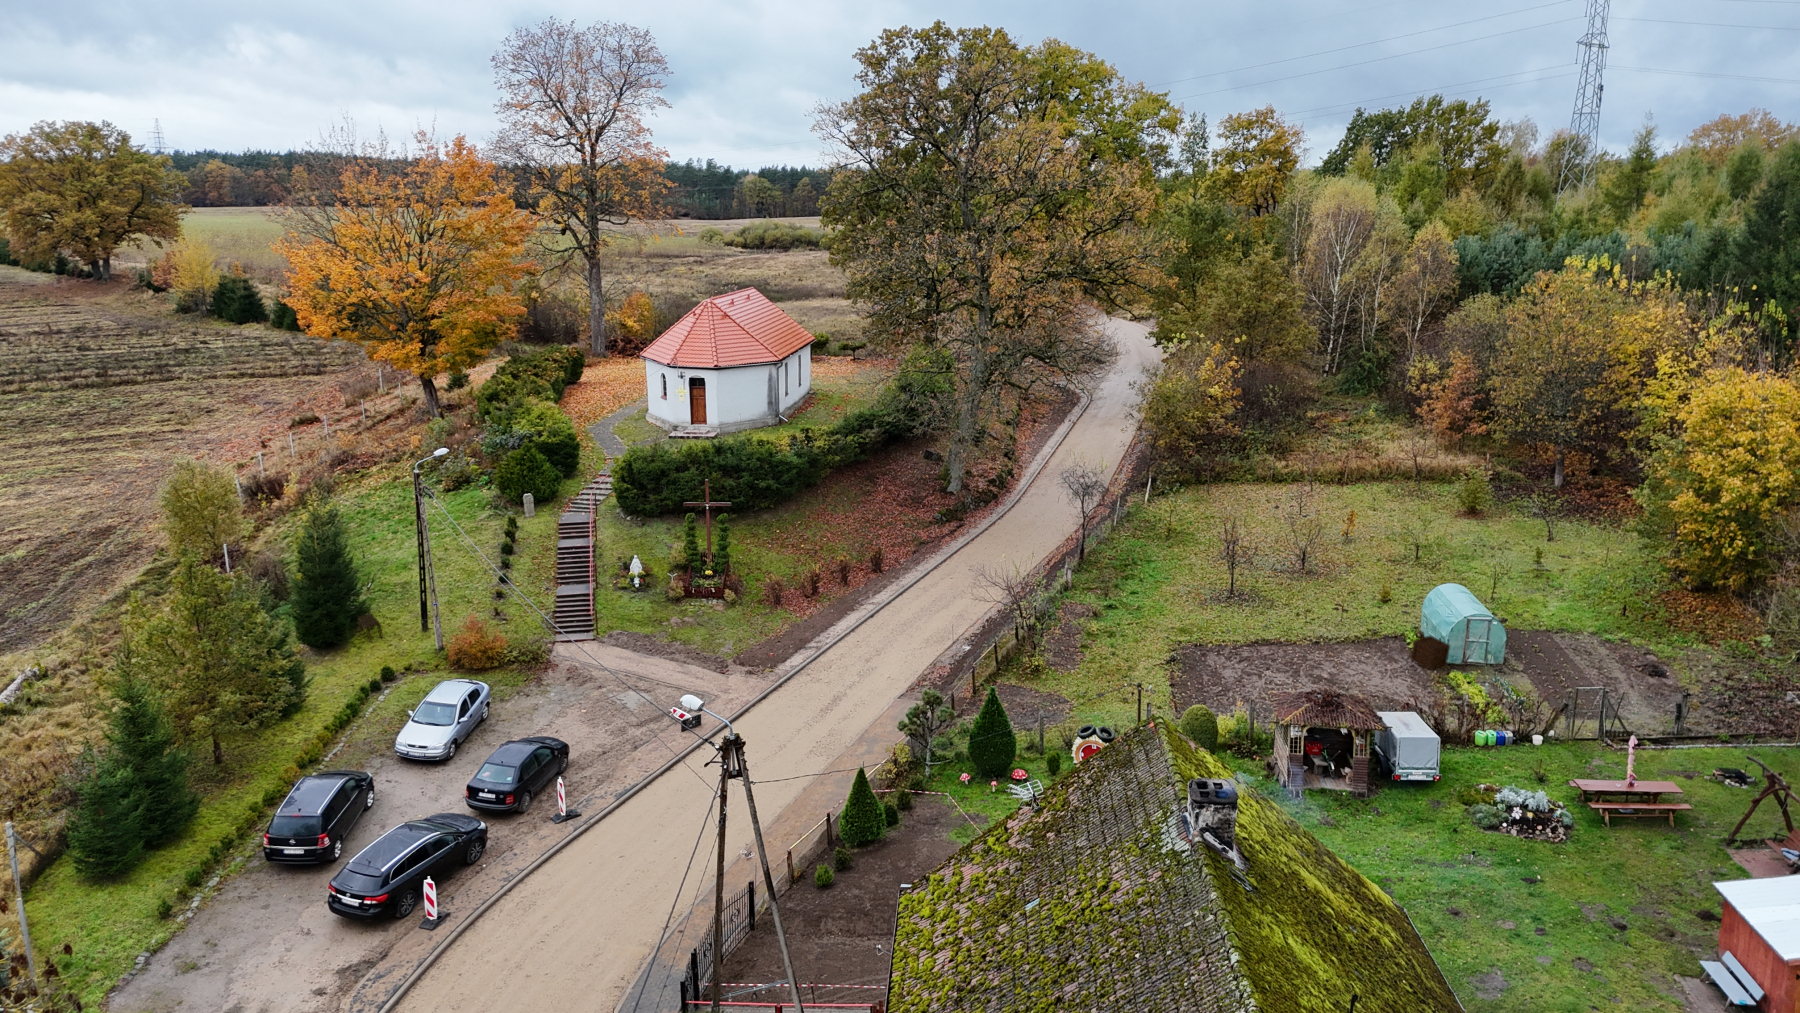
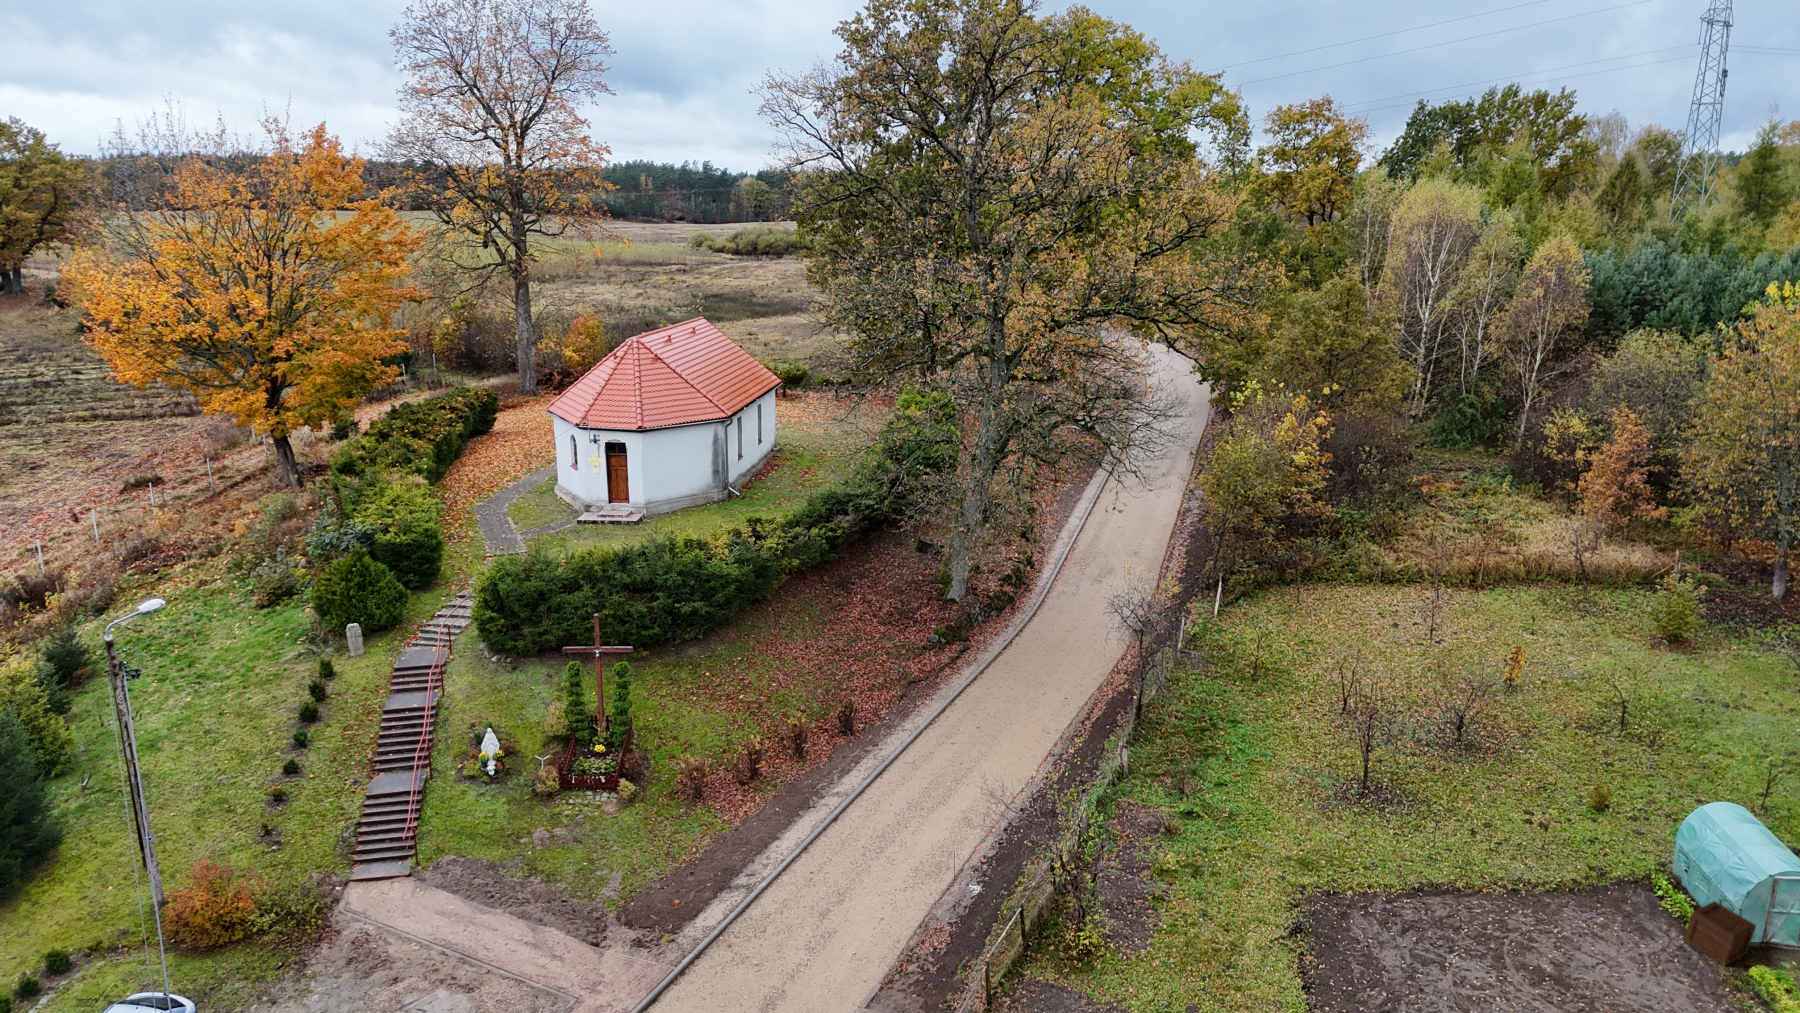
bench: present [358,613,383,642] -> none [31,844,67,898]

